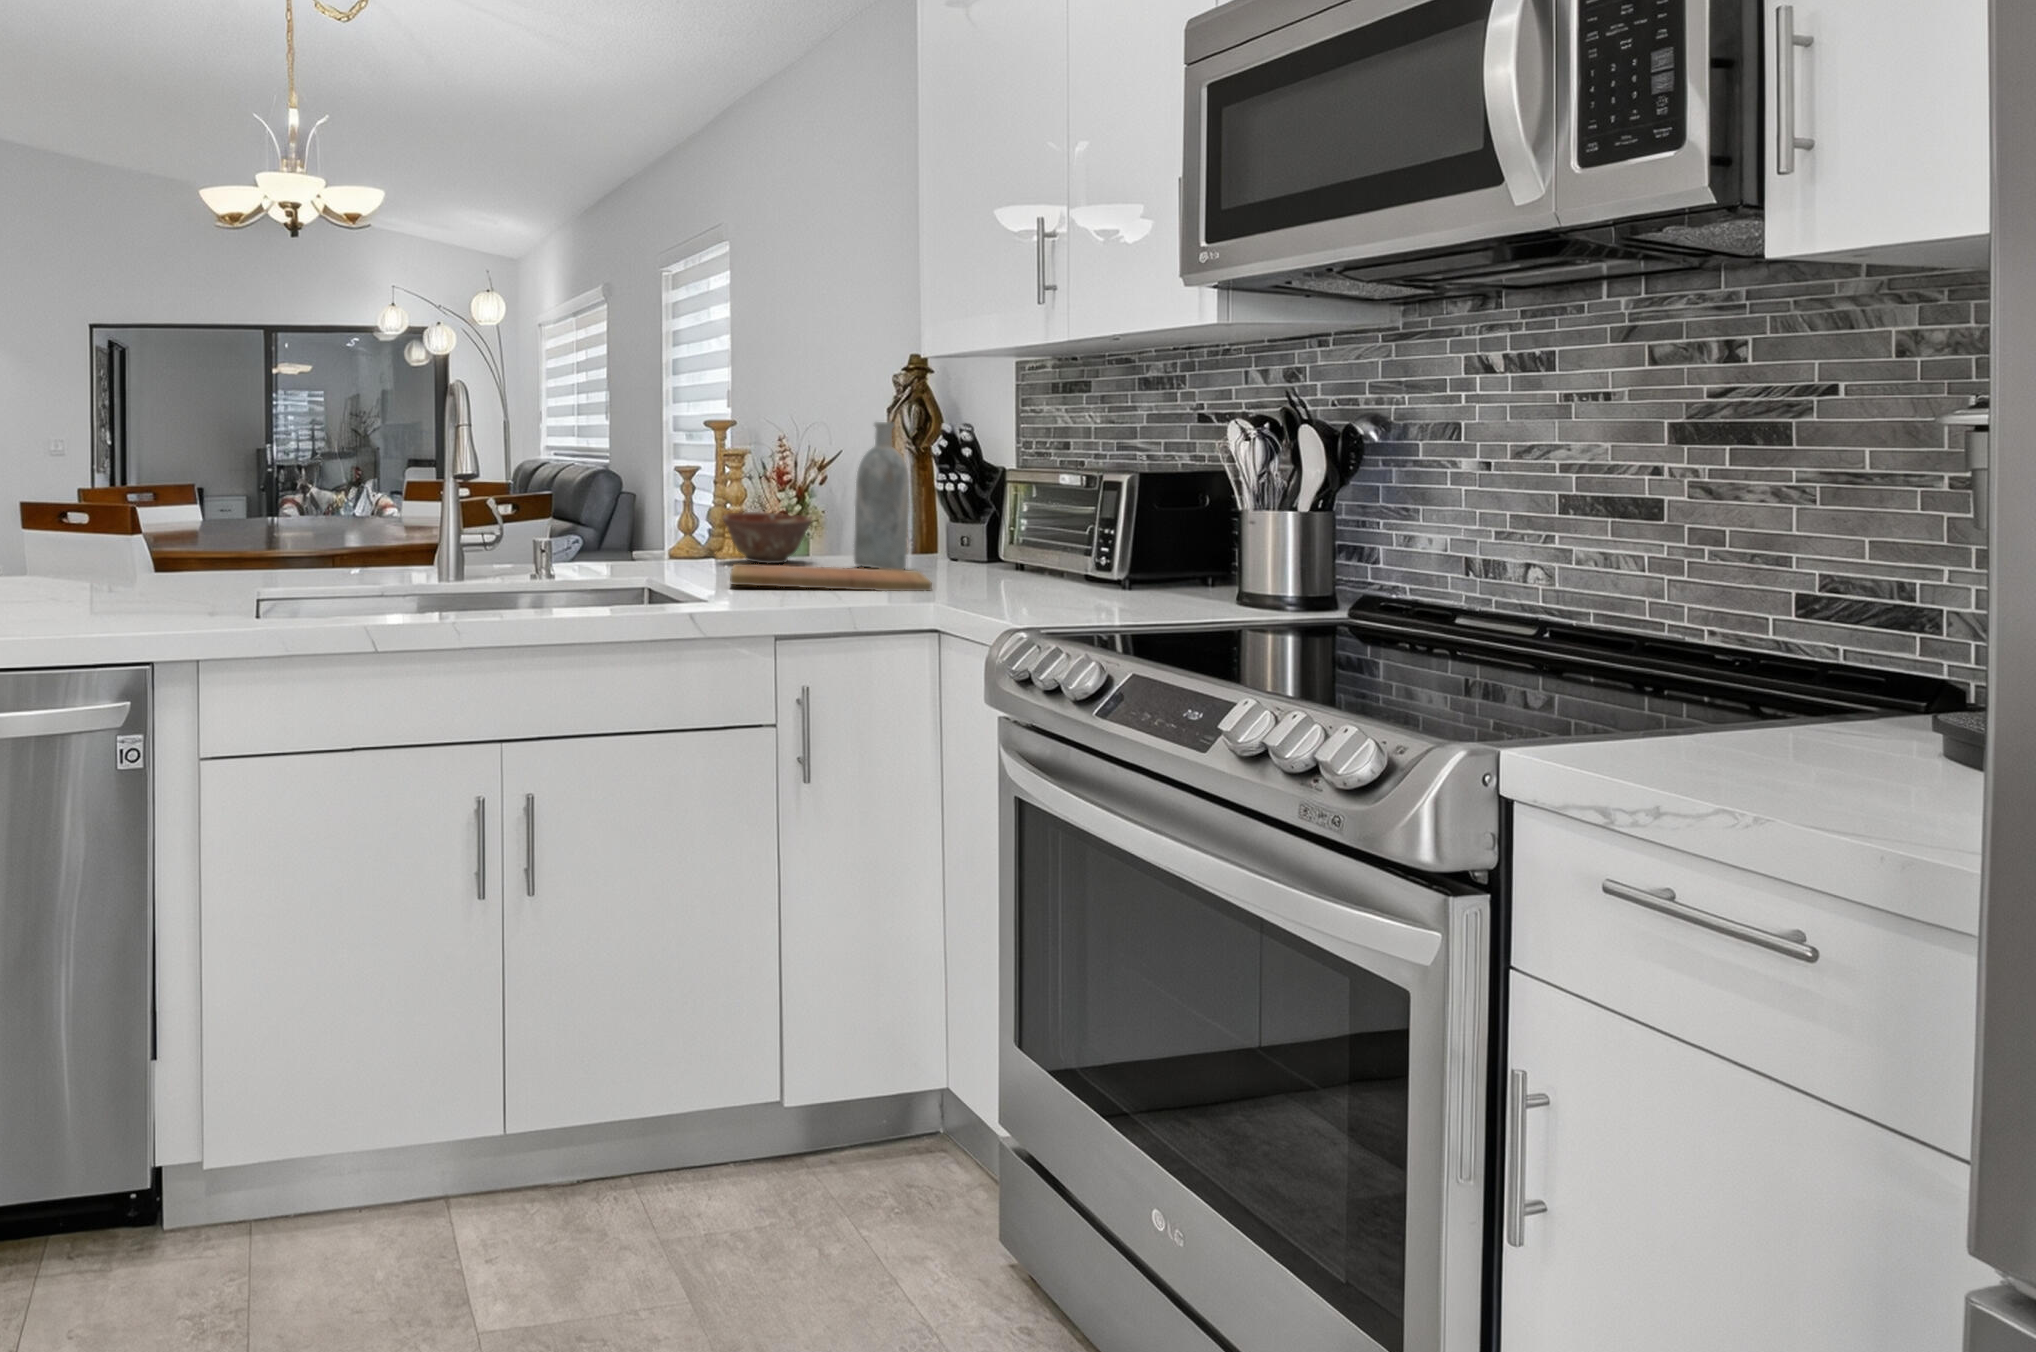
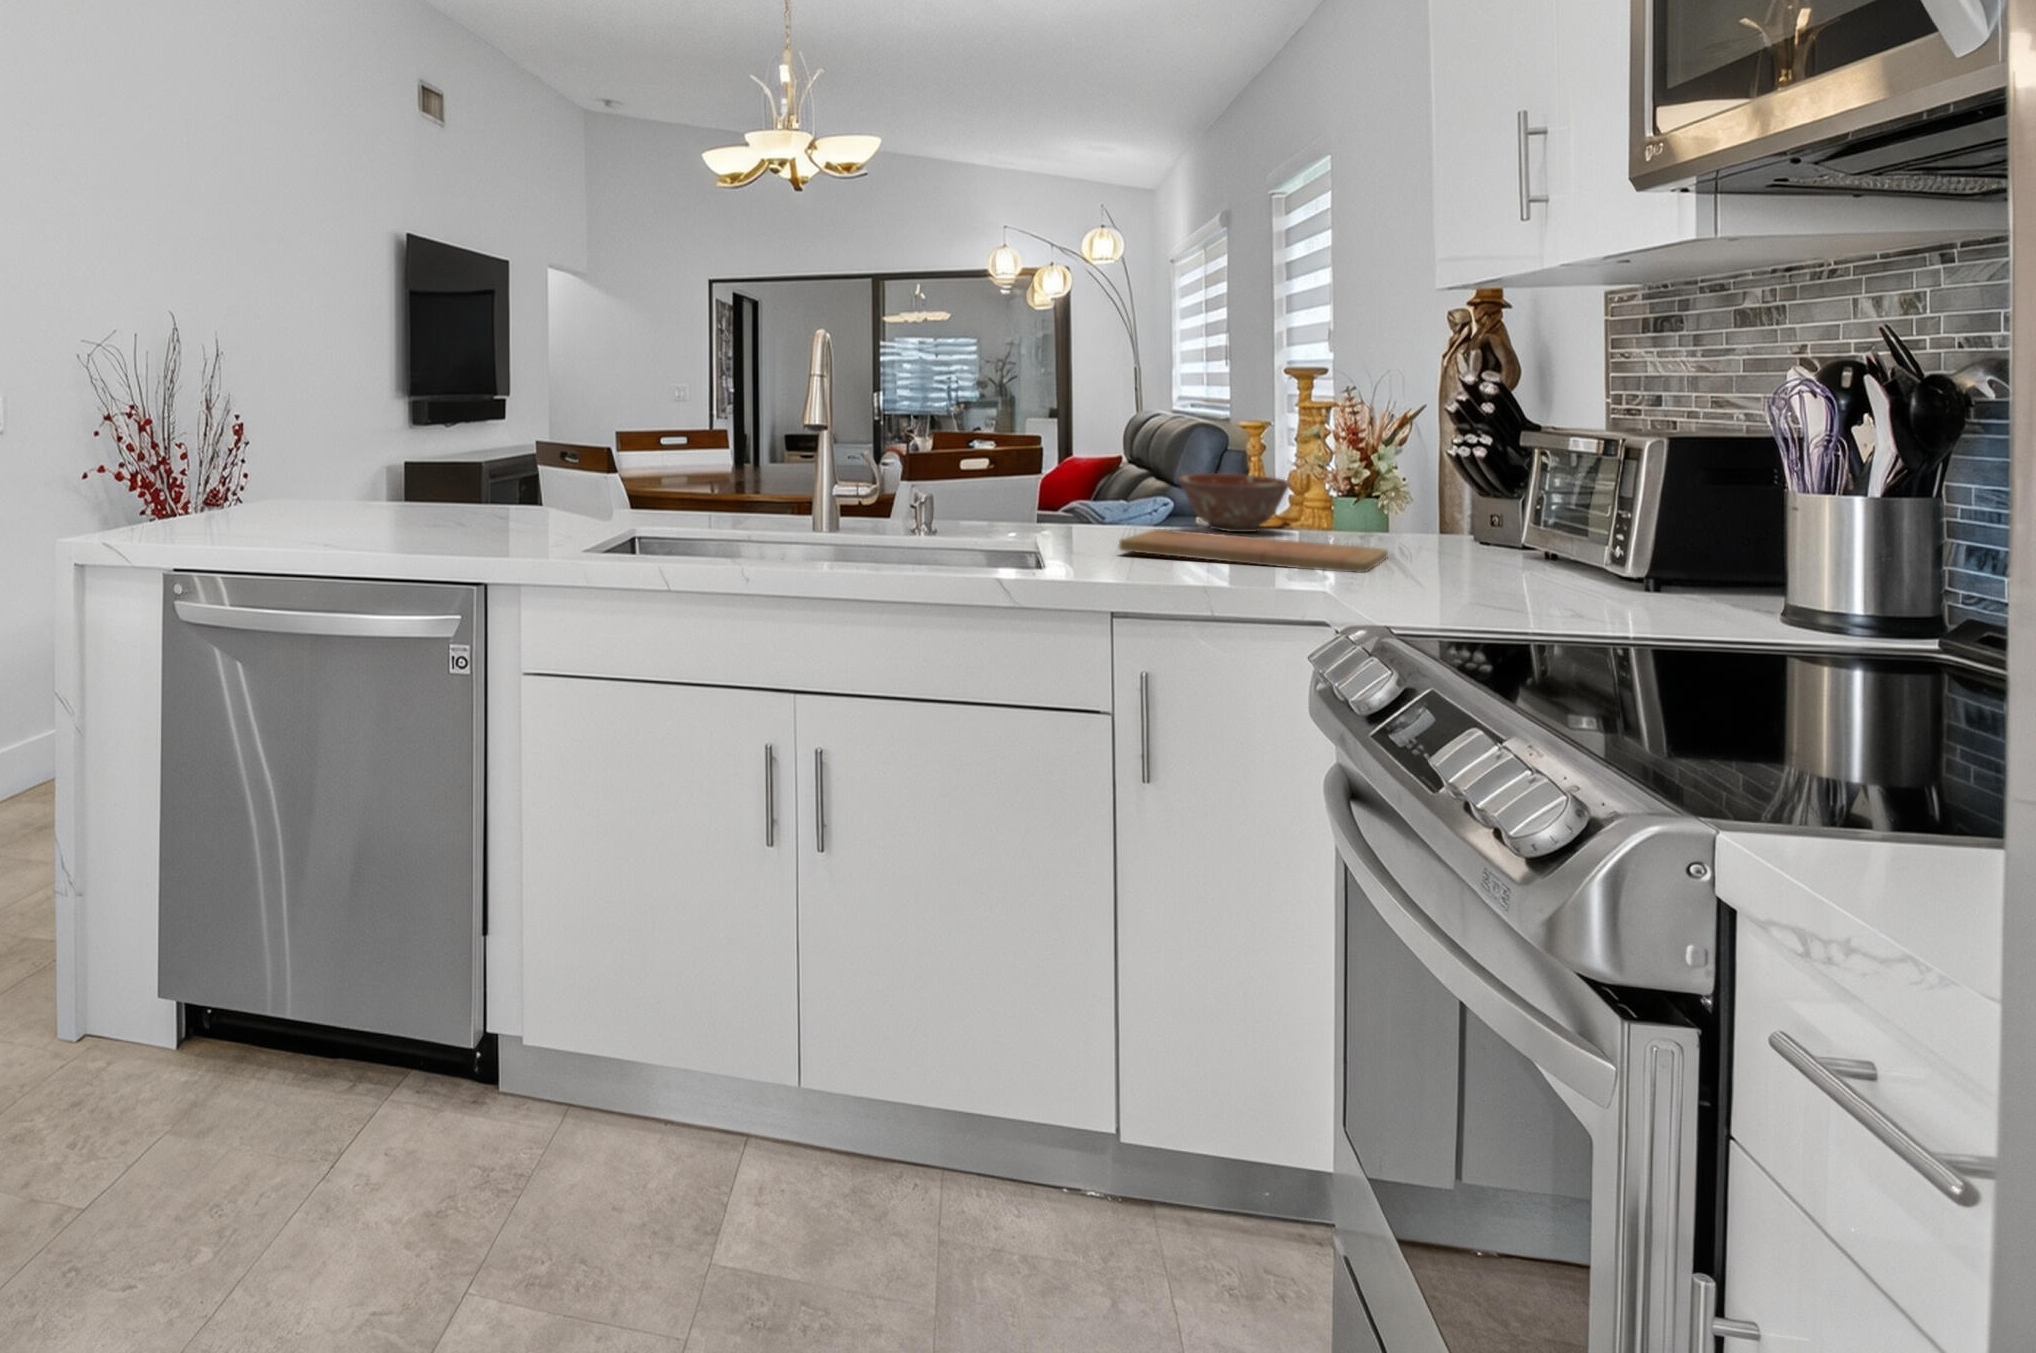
bottle: present [854,422,909,570] -> none [1333,372,1398,548]

